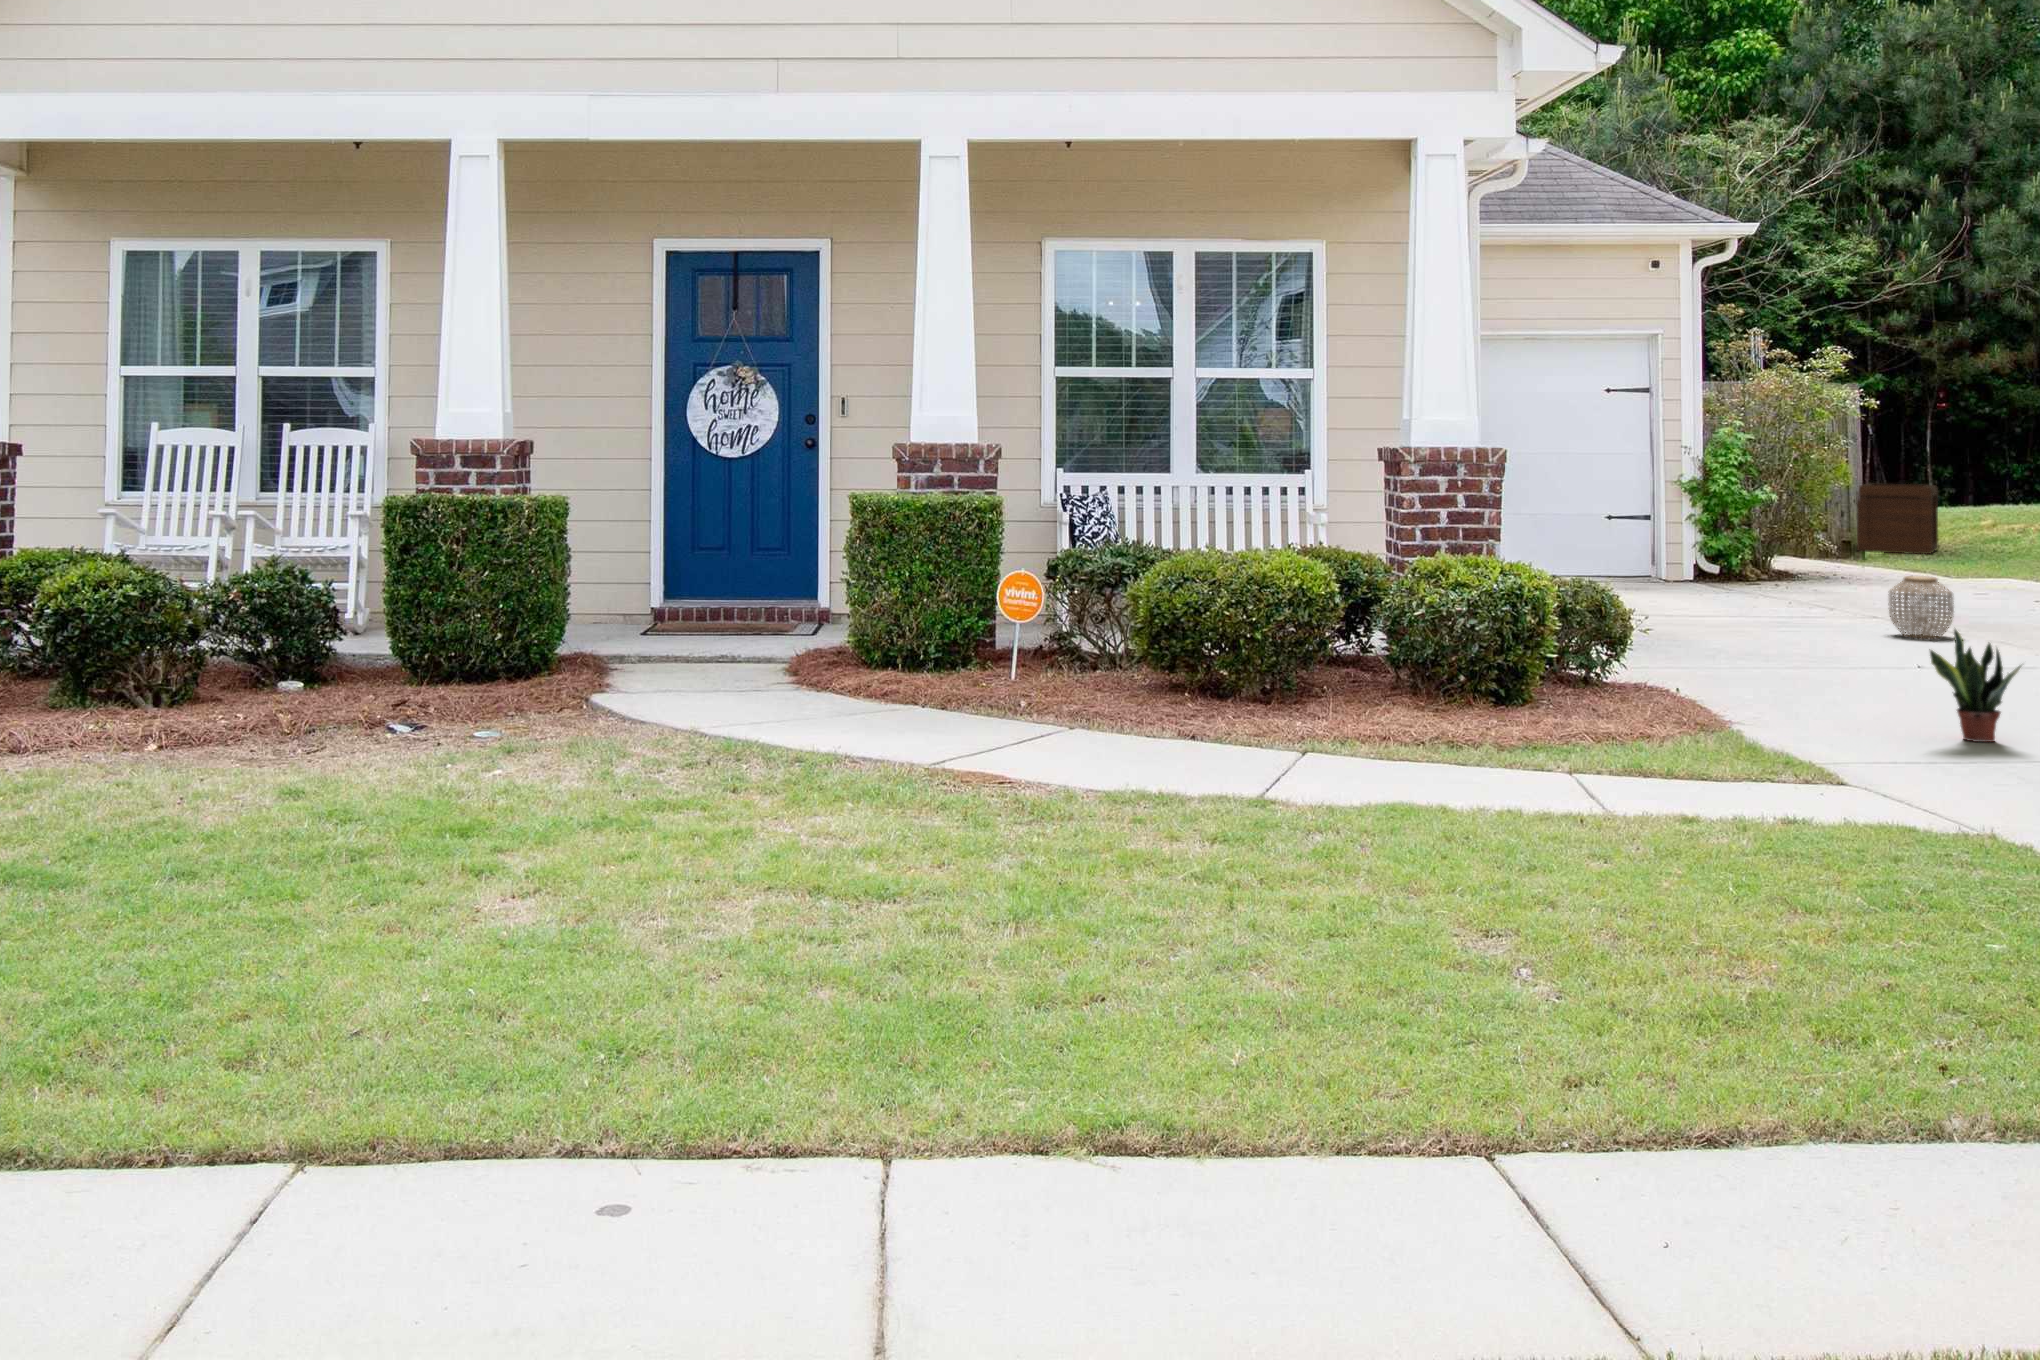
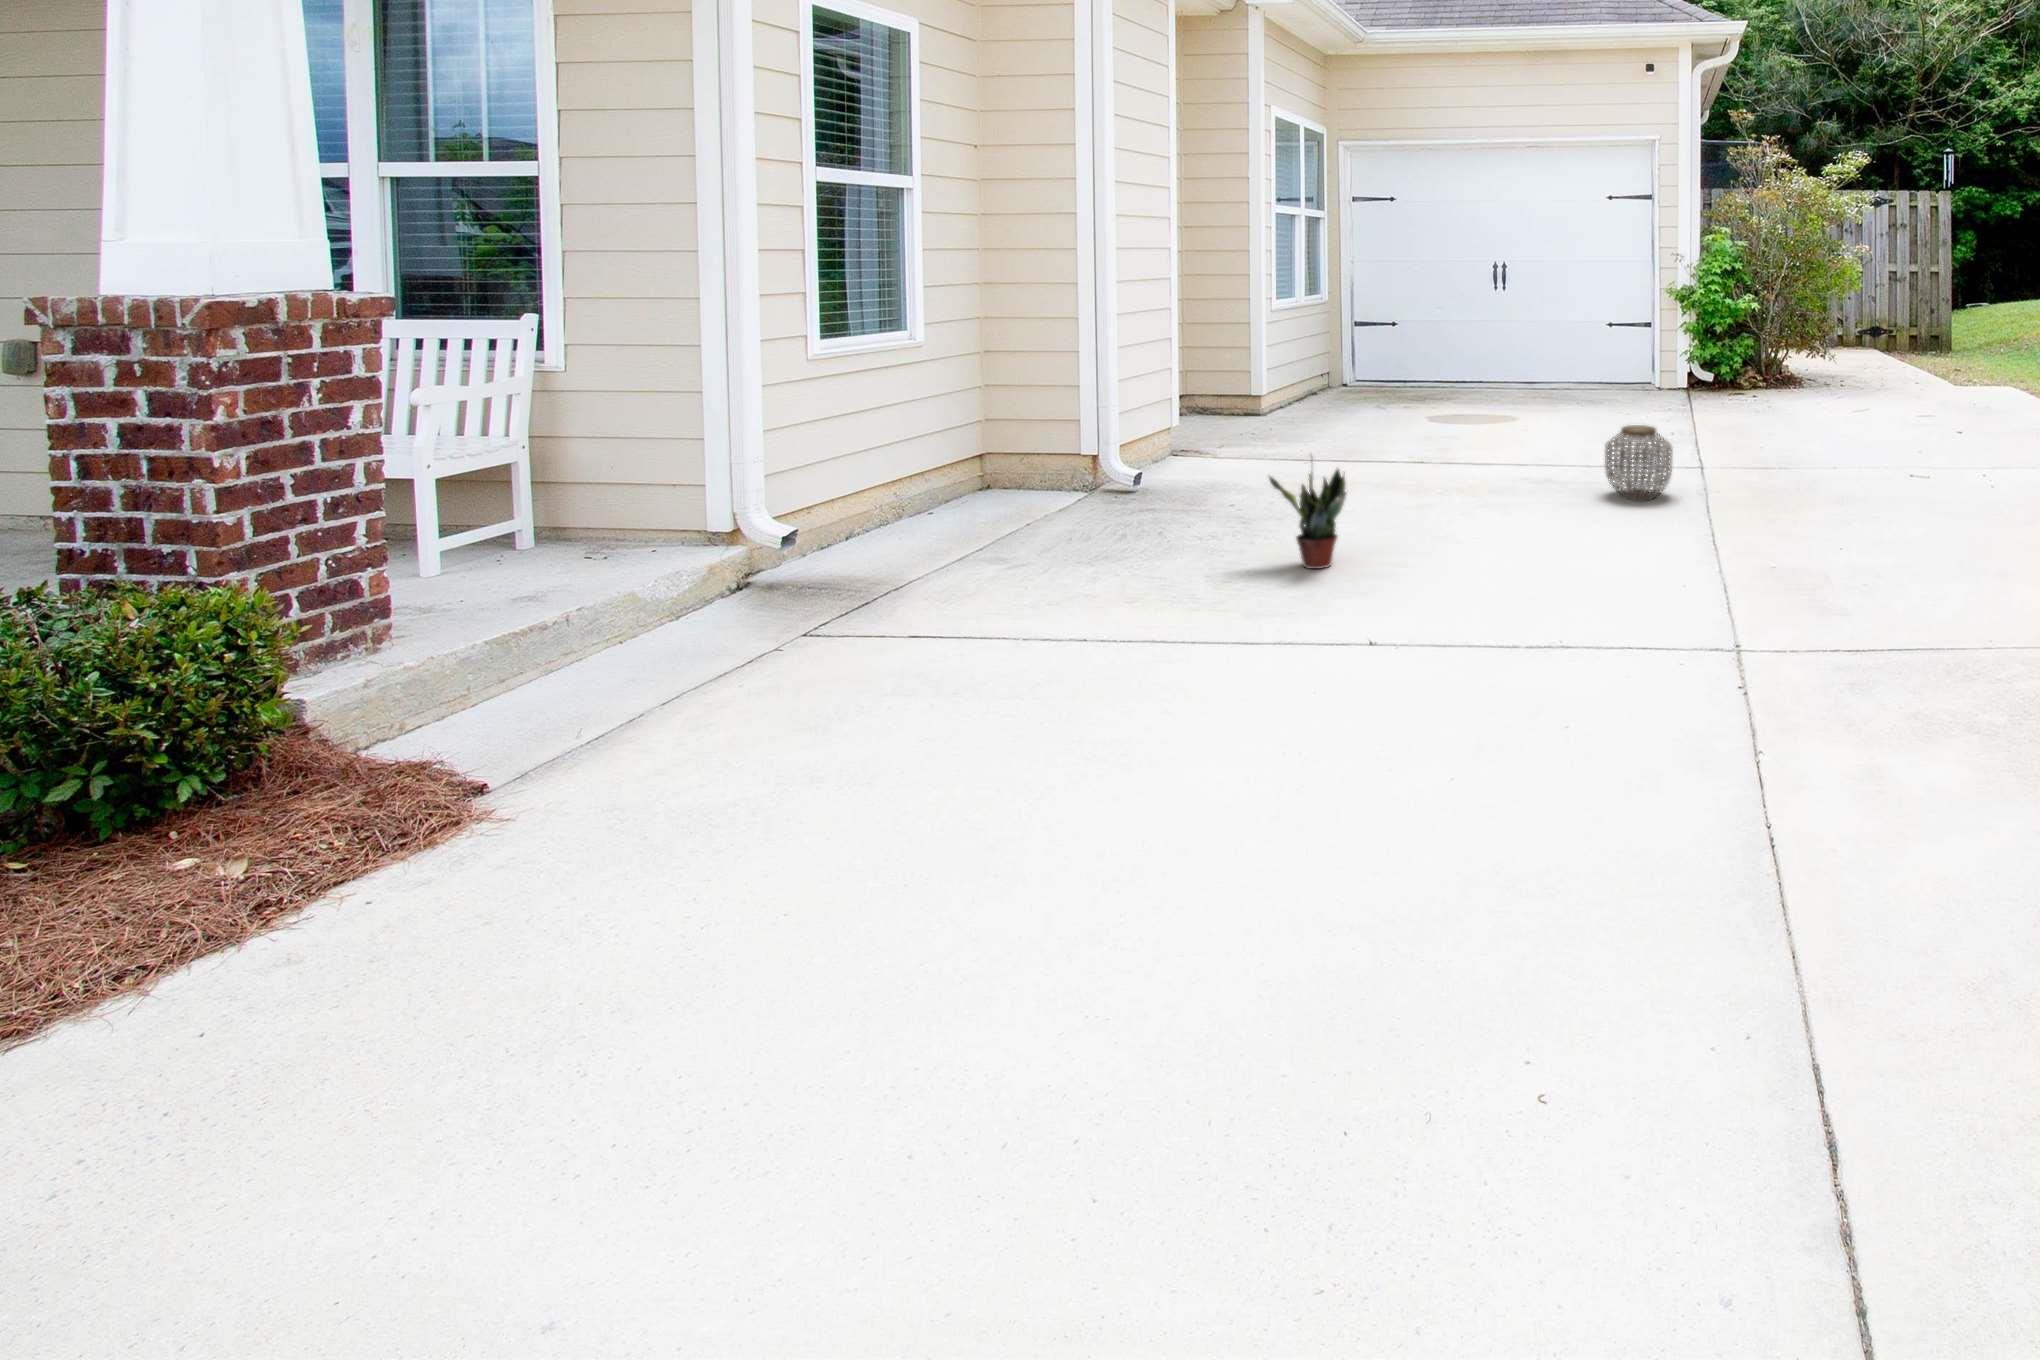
wooden crate: present [1856,483,1938,554] -> none [1897,288,1978,353]
potted plant: present [1929,630,2021,742] -> present [1269,469,1346,569]

